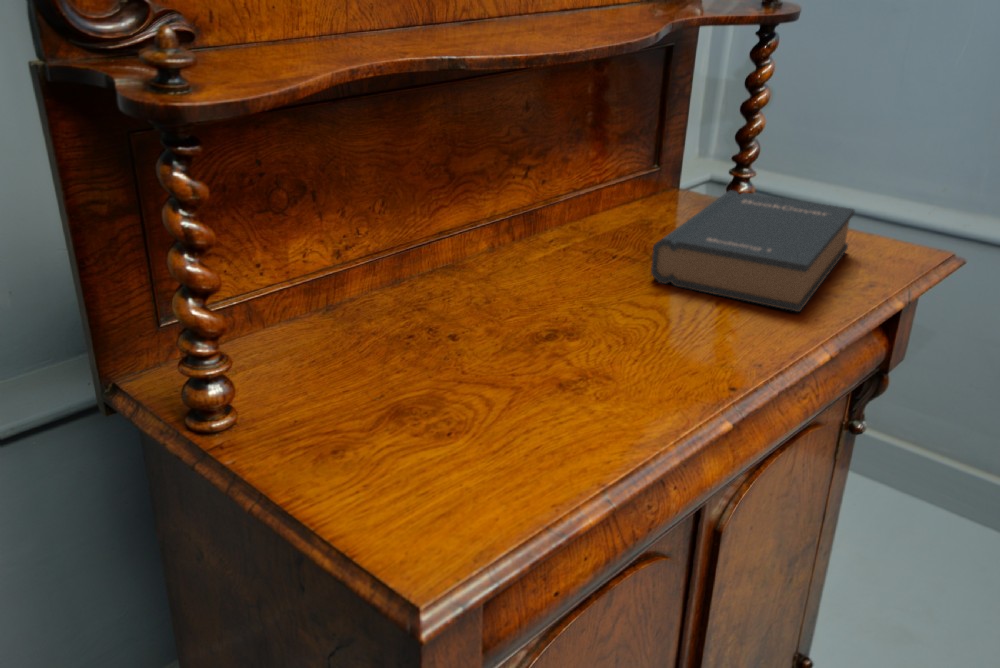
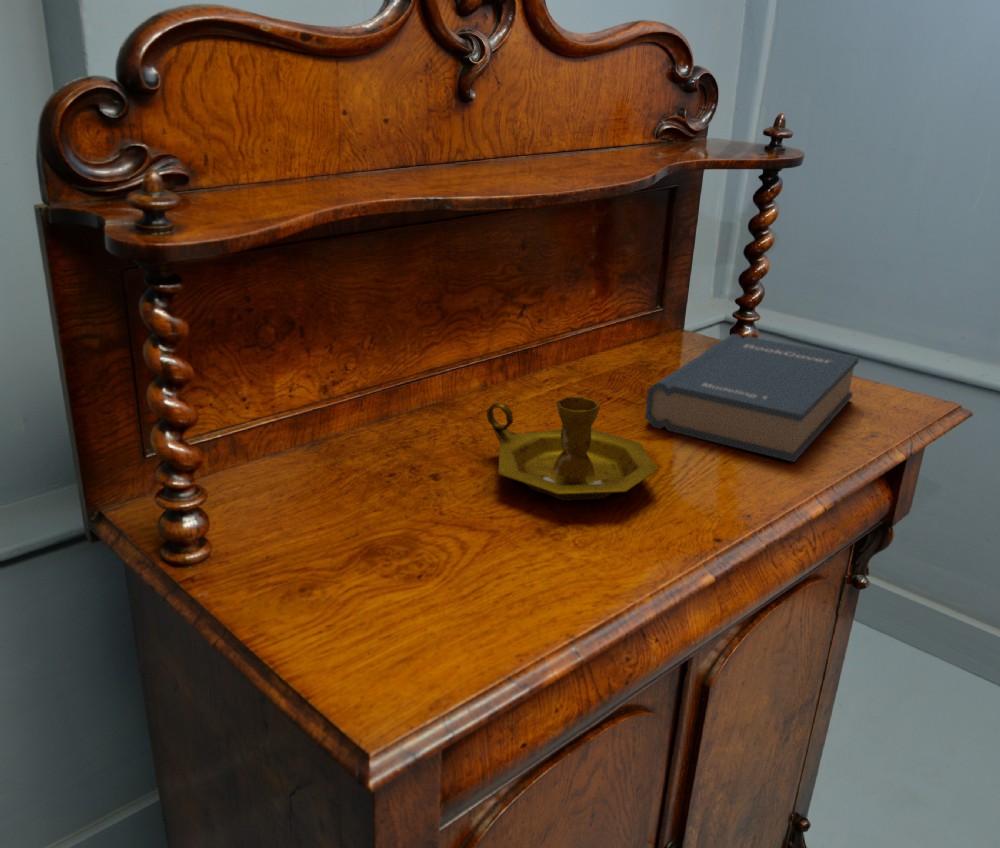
candlestick: none [499,254,672,356] -> present [487,397,658,501]

